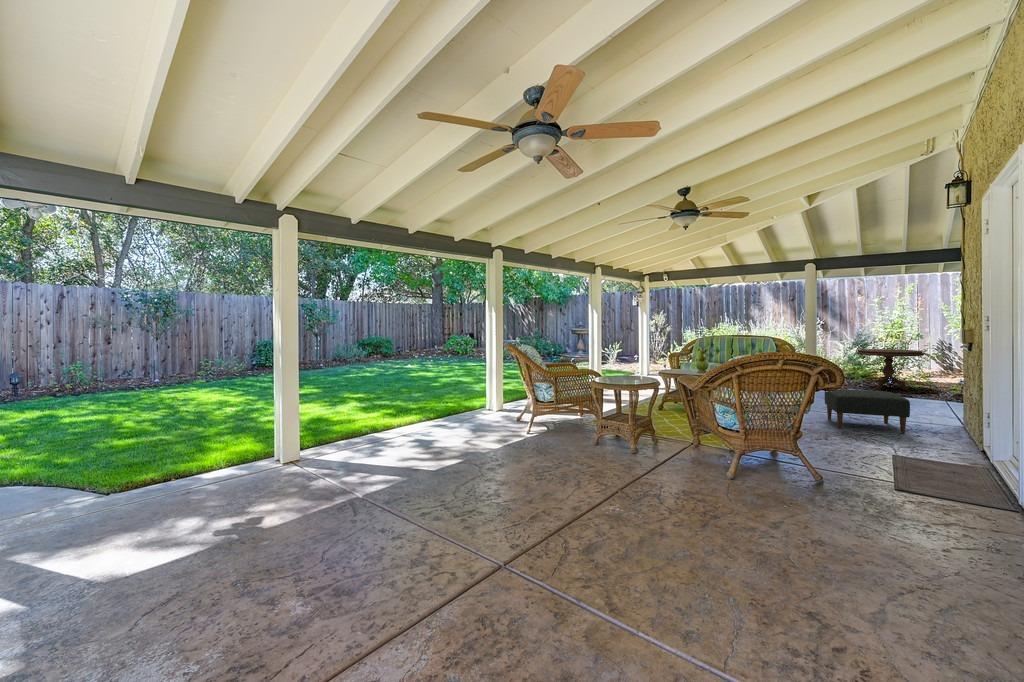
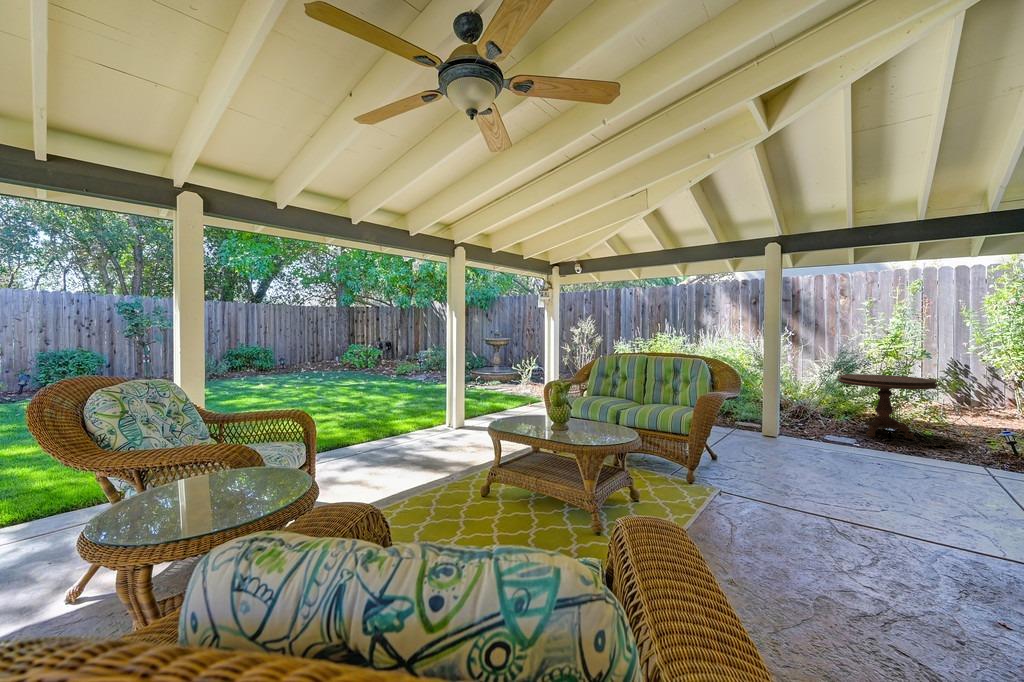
ottoman: present [825,389,910,434] -> none [780,465,953,587]

